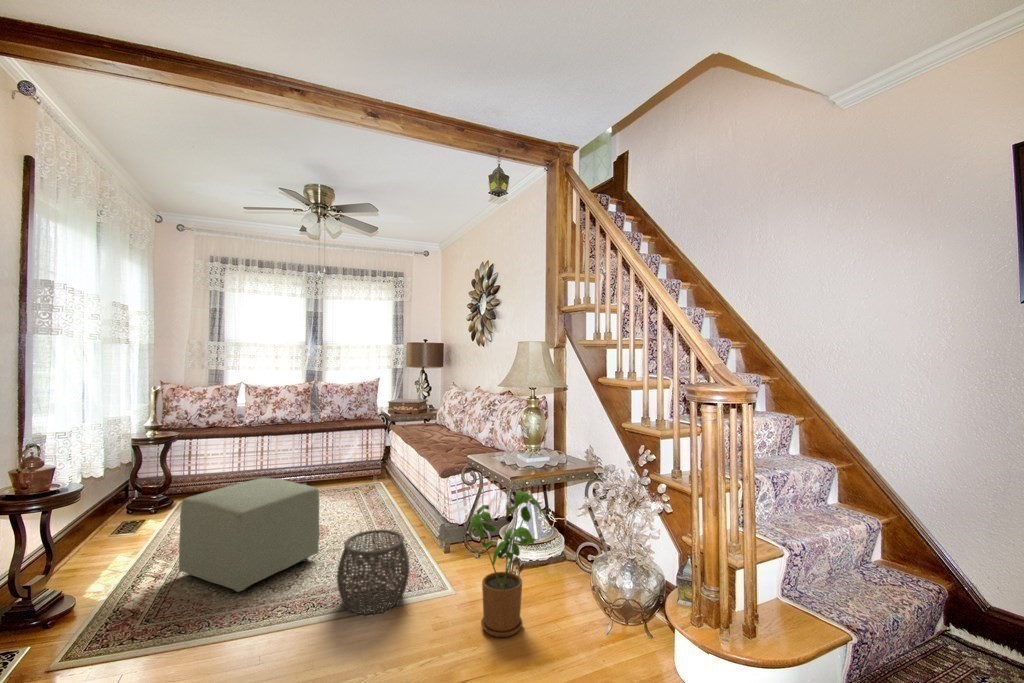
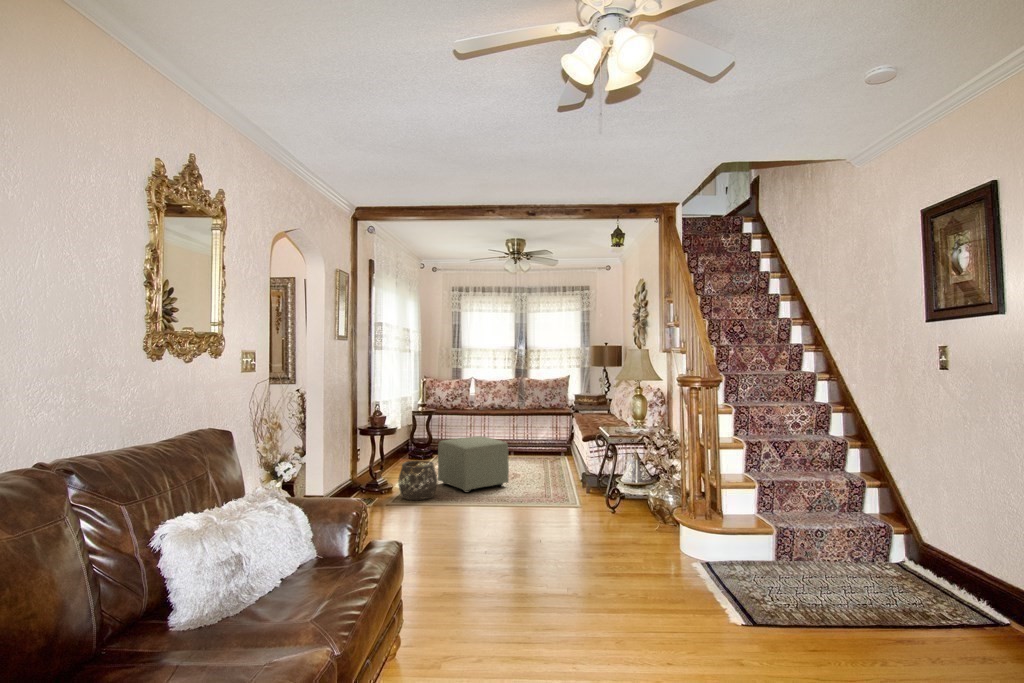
house plant: present [469,491,541,637] -> none [576,444,621,524]
woven basket: present [337,530,410,615] -> present [398,461,437,500]

